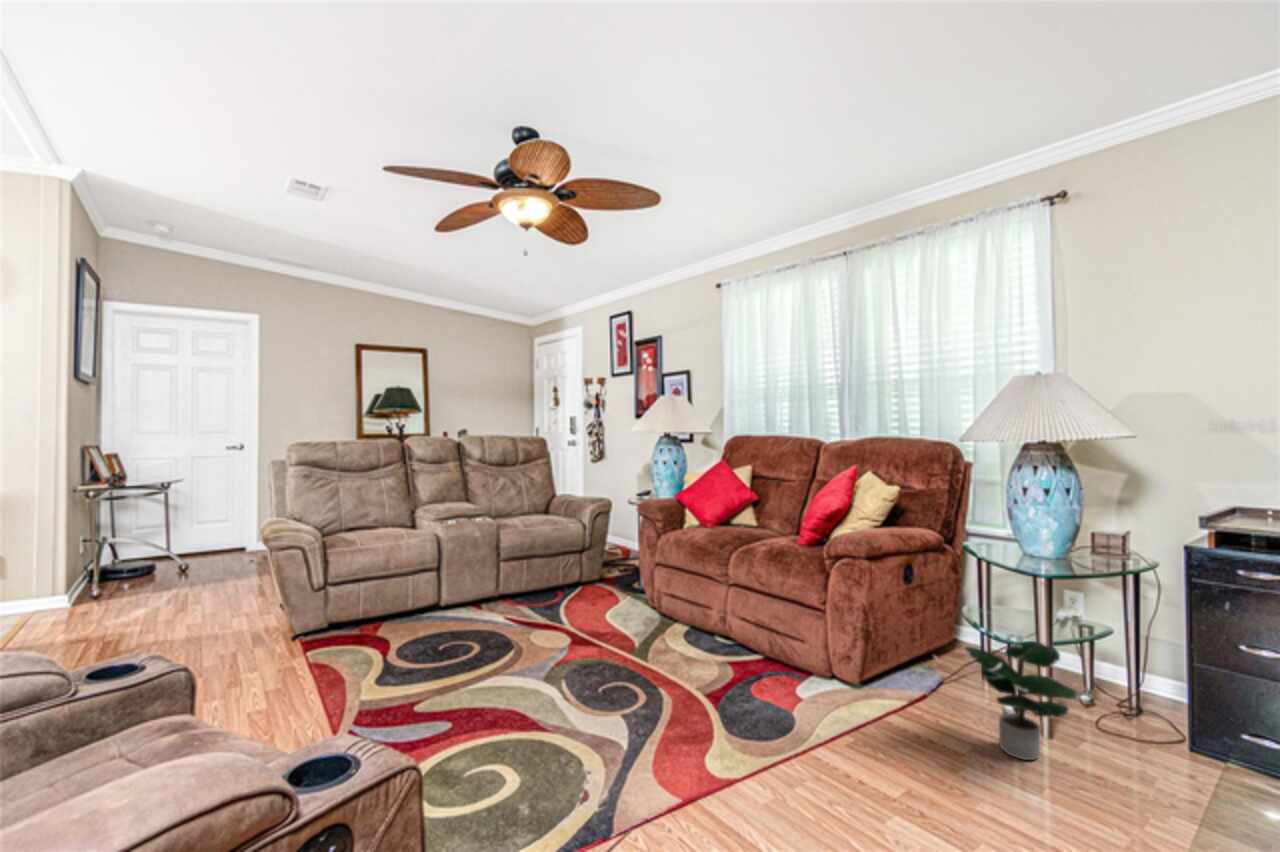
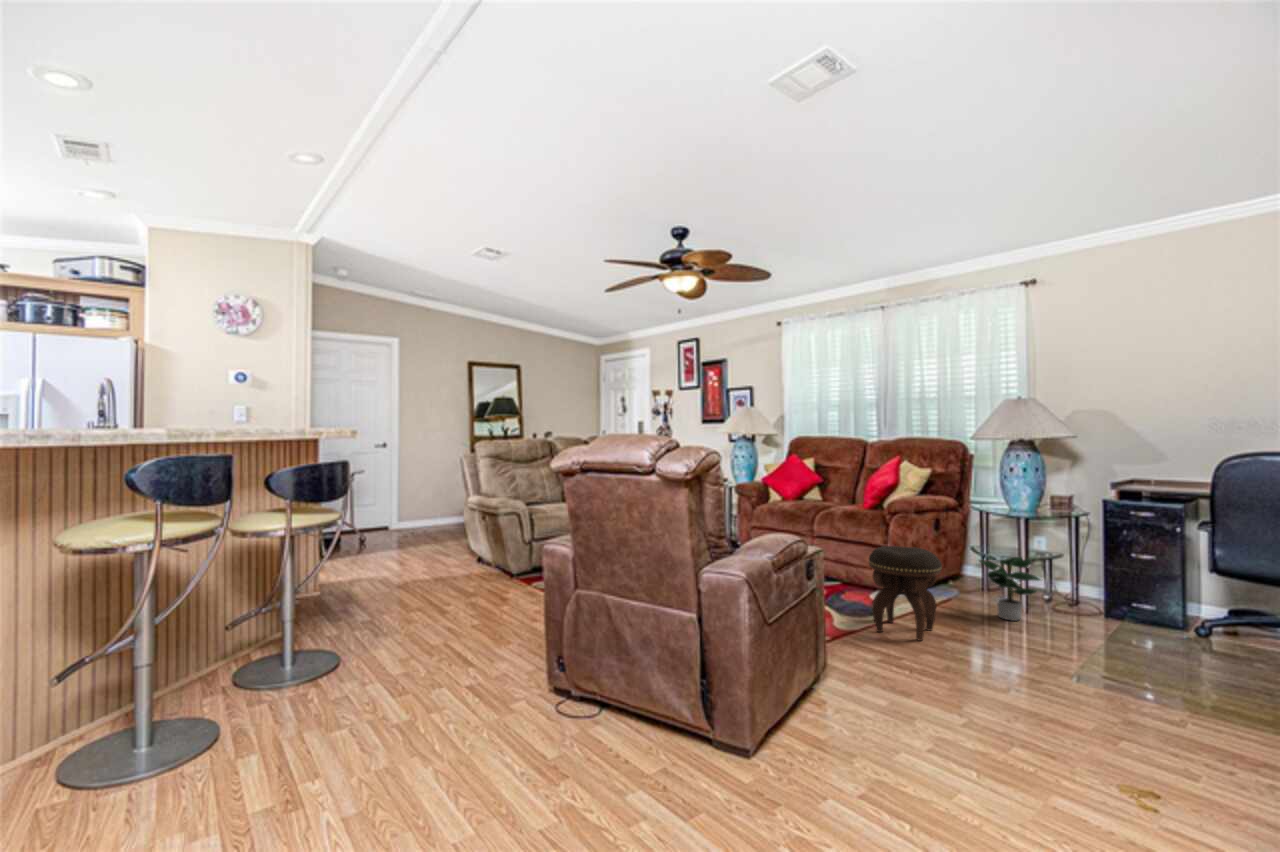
footstool: none [763,628,889,821] -> present [869,546,942,641]

